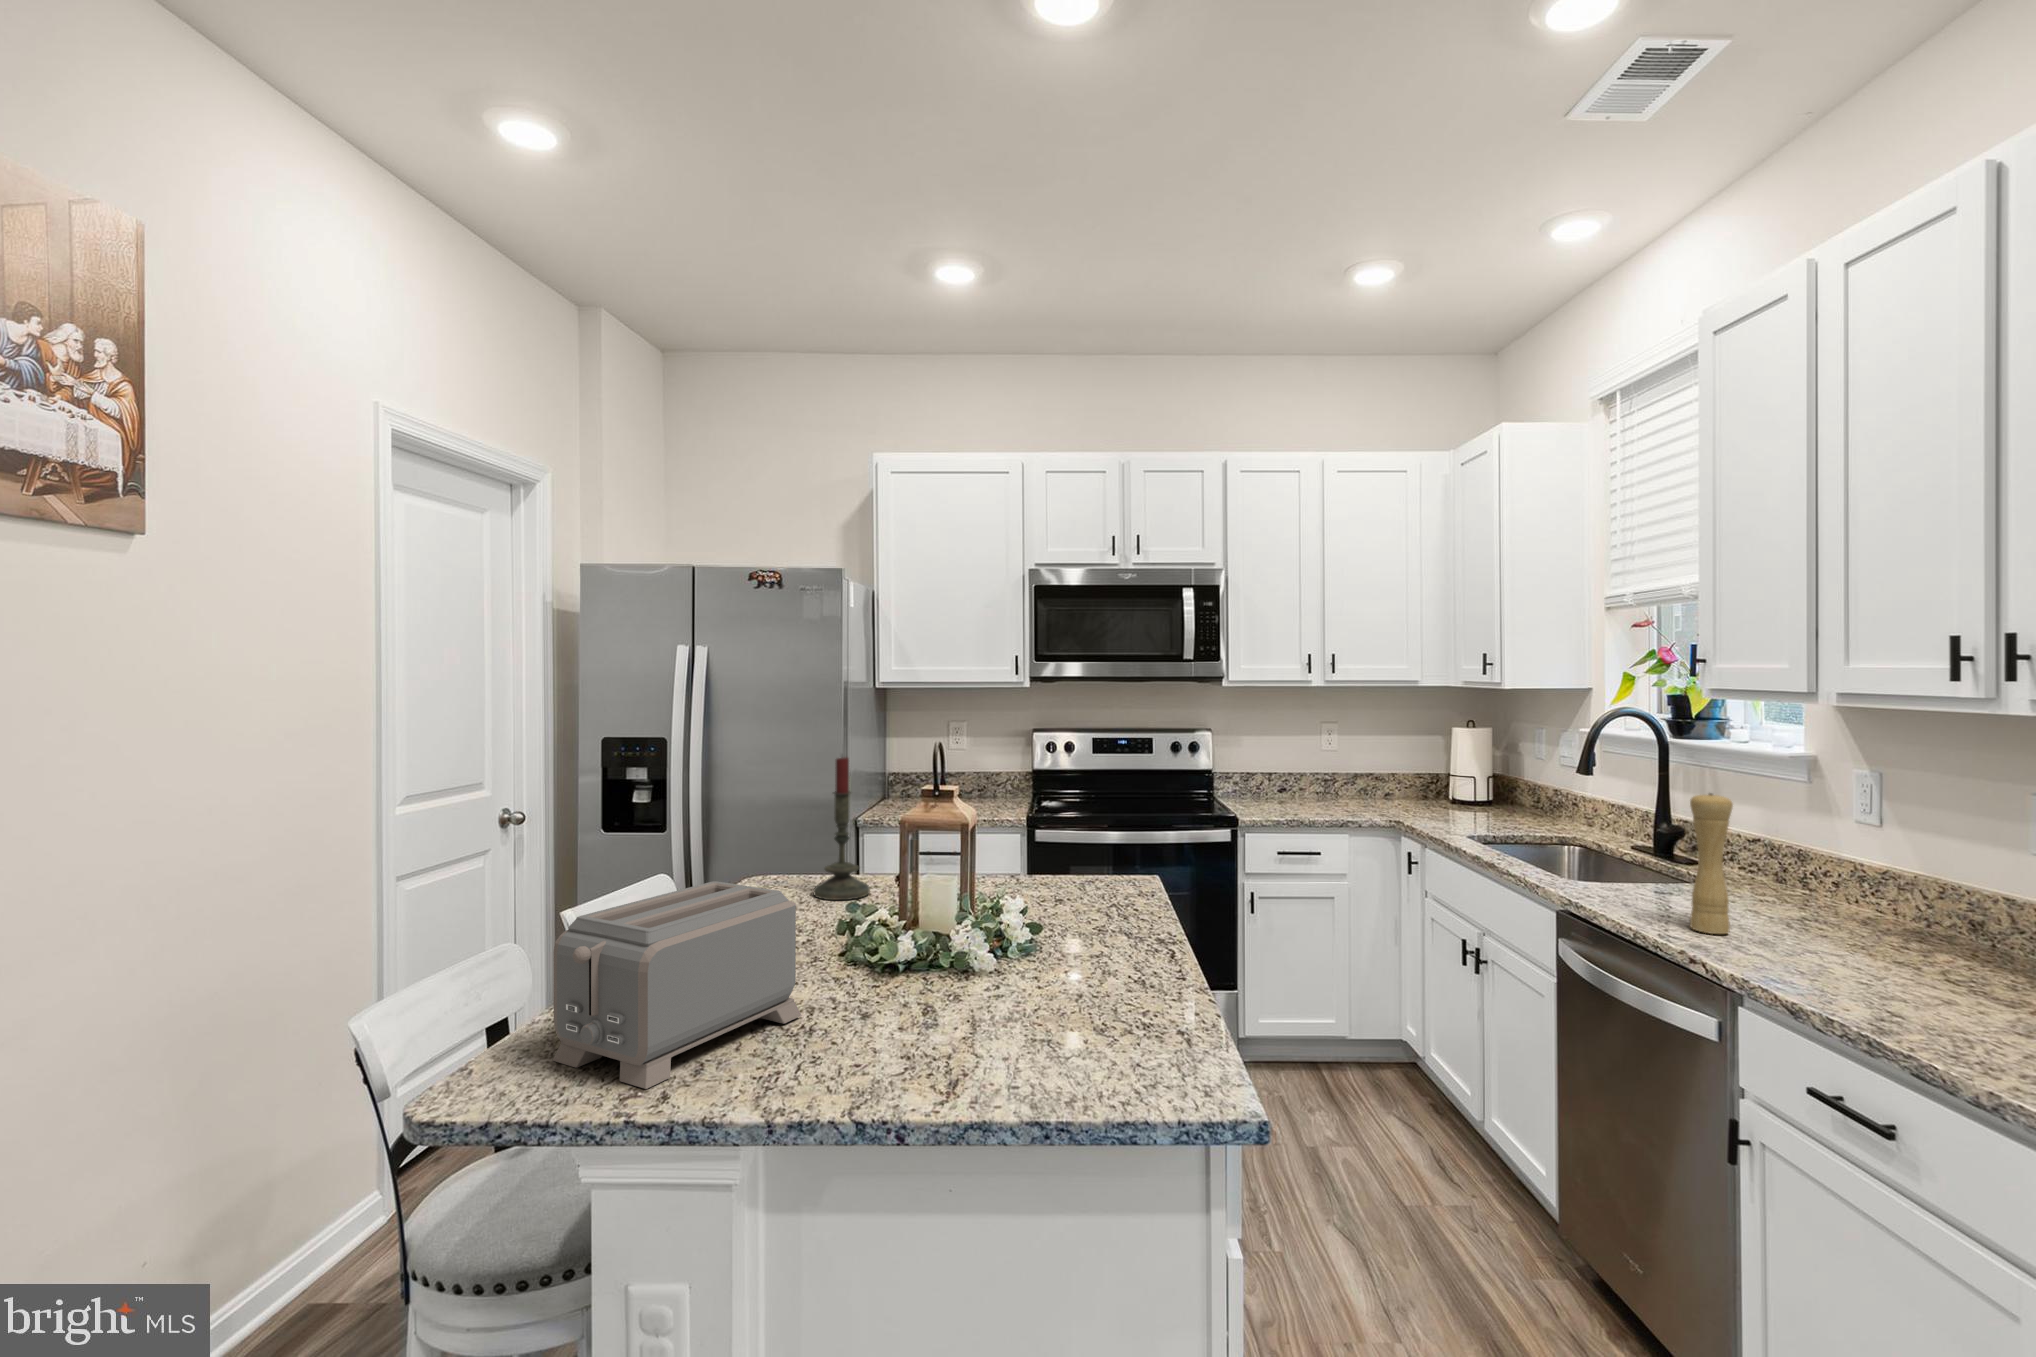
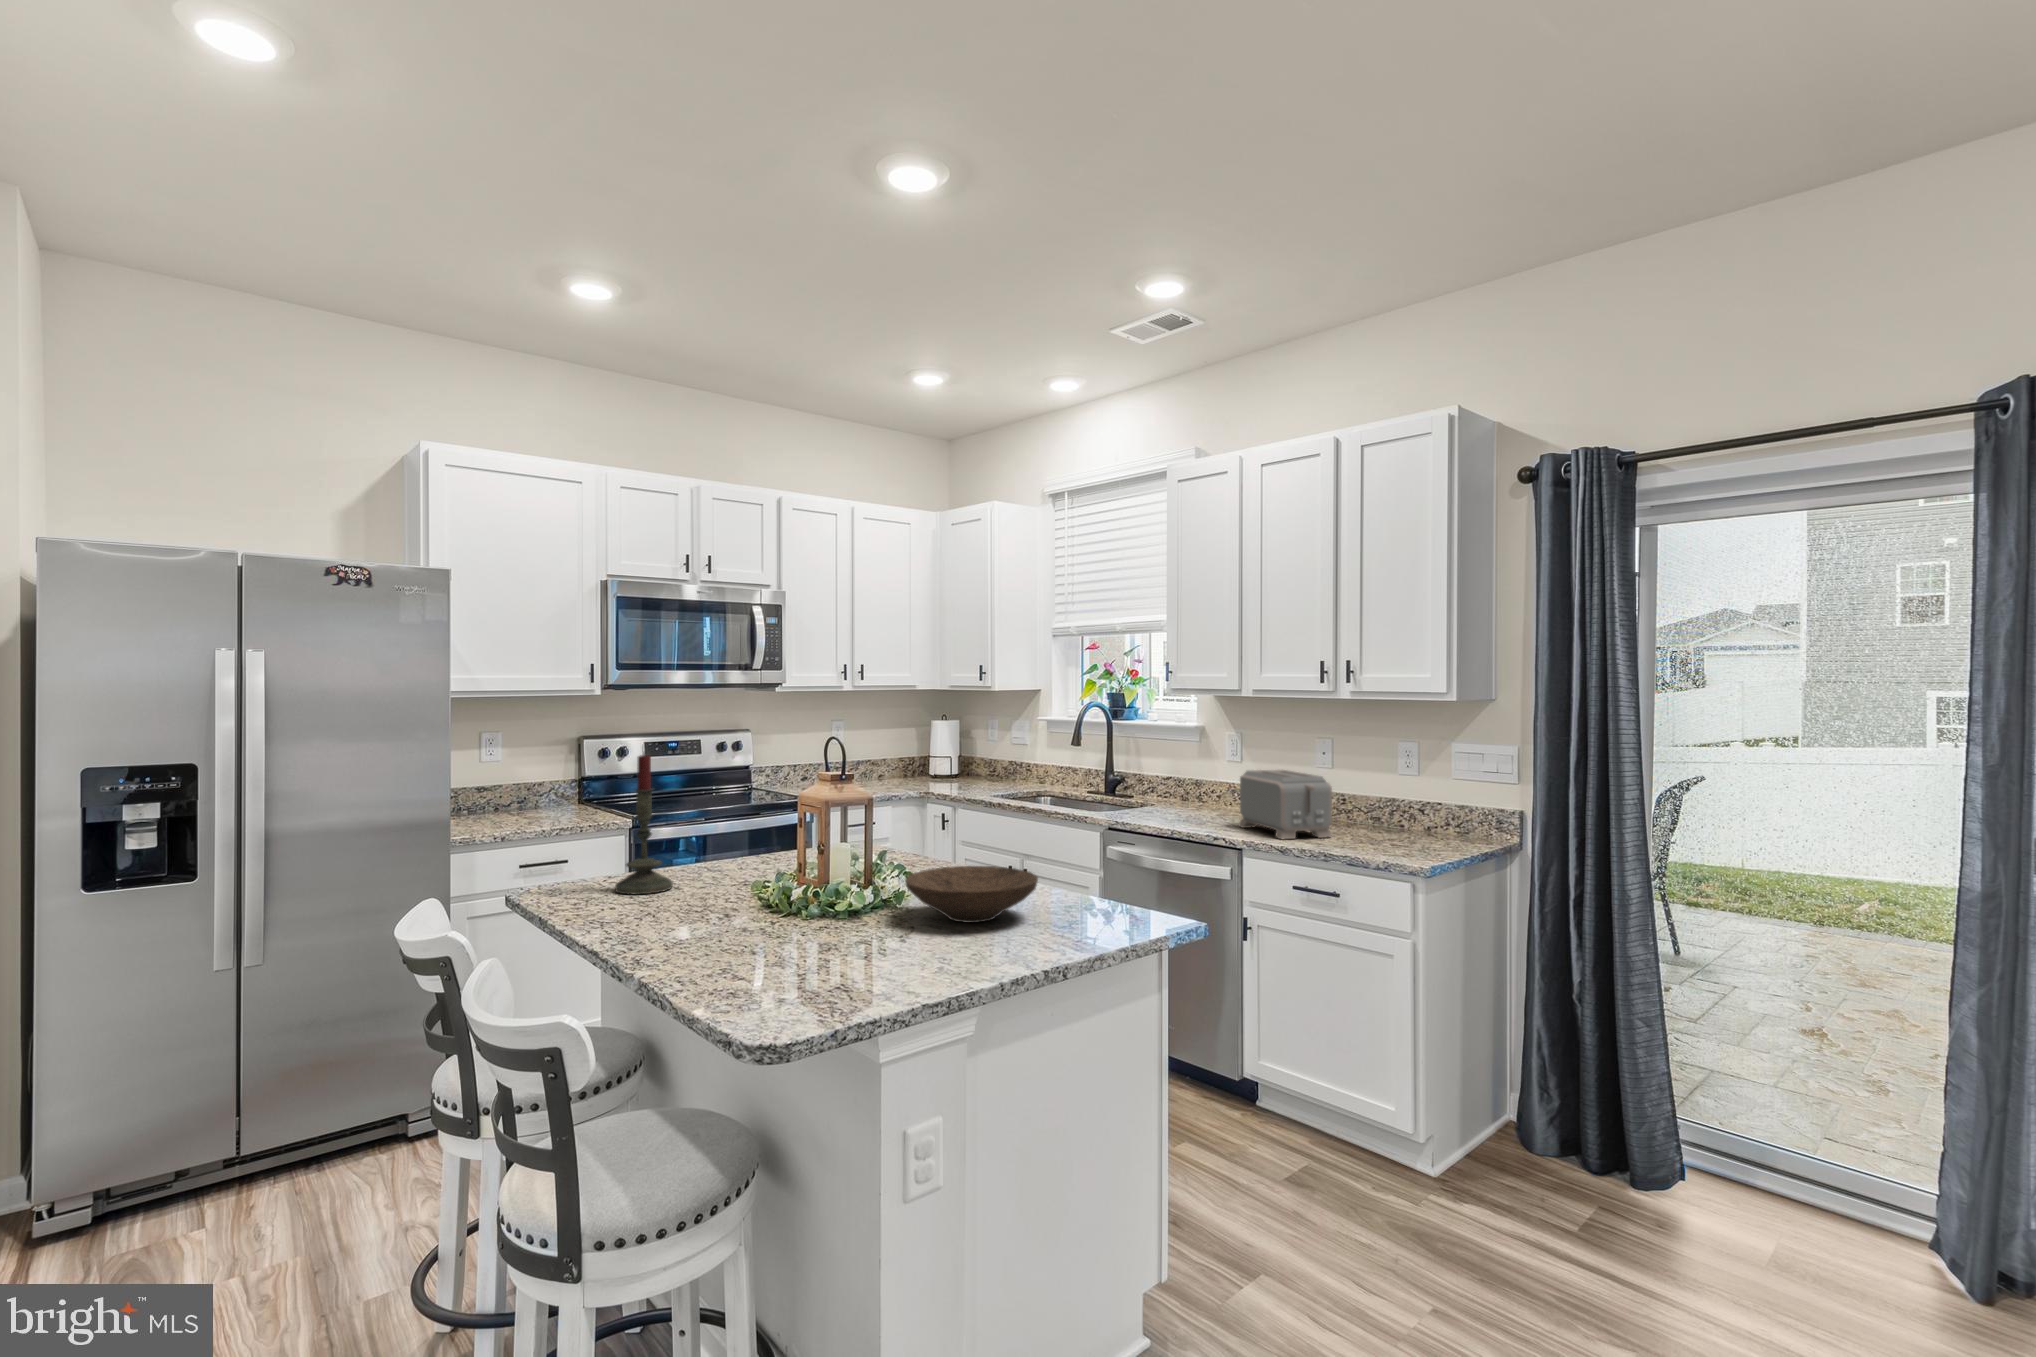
pepper mill: present [1690,793,1733,934] -> none [1191,743,1213,826]
toaster: present [553,881,801,1089] -> present [1238,770,1332,839]
wooden bowl: none [913,932,1091,1020] -> present [905,866,1038,923]

